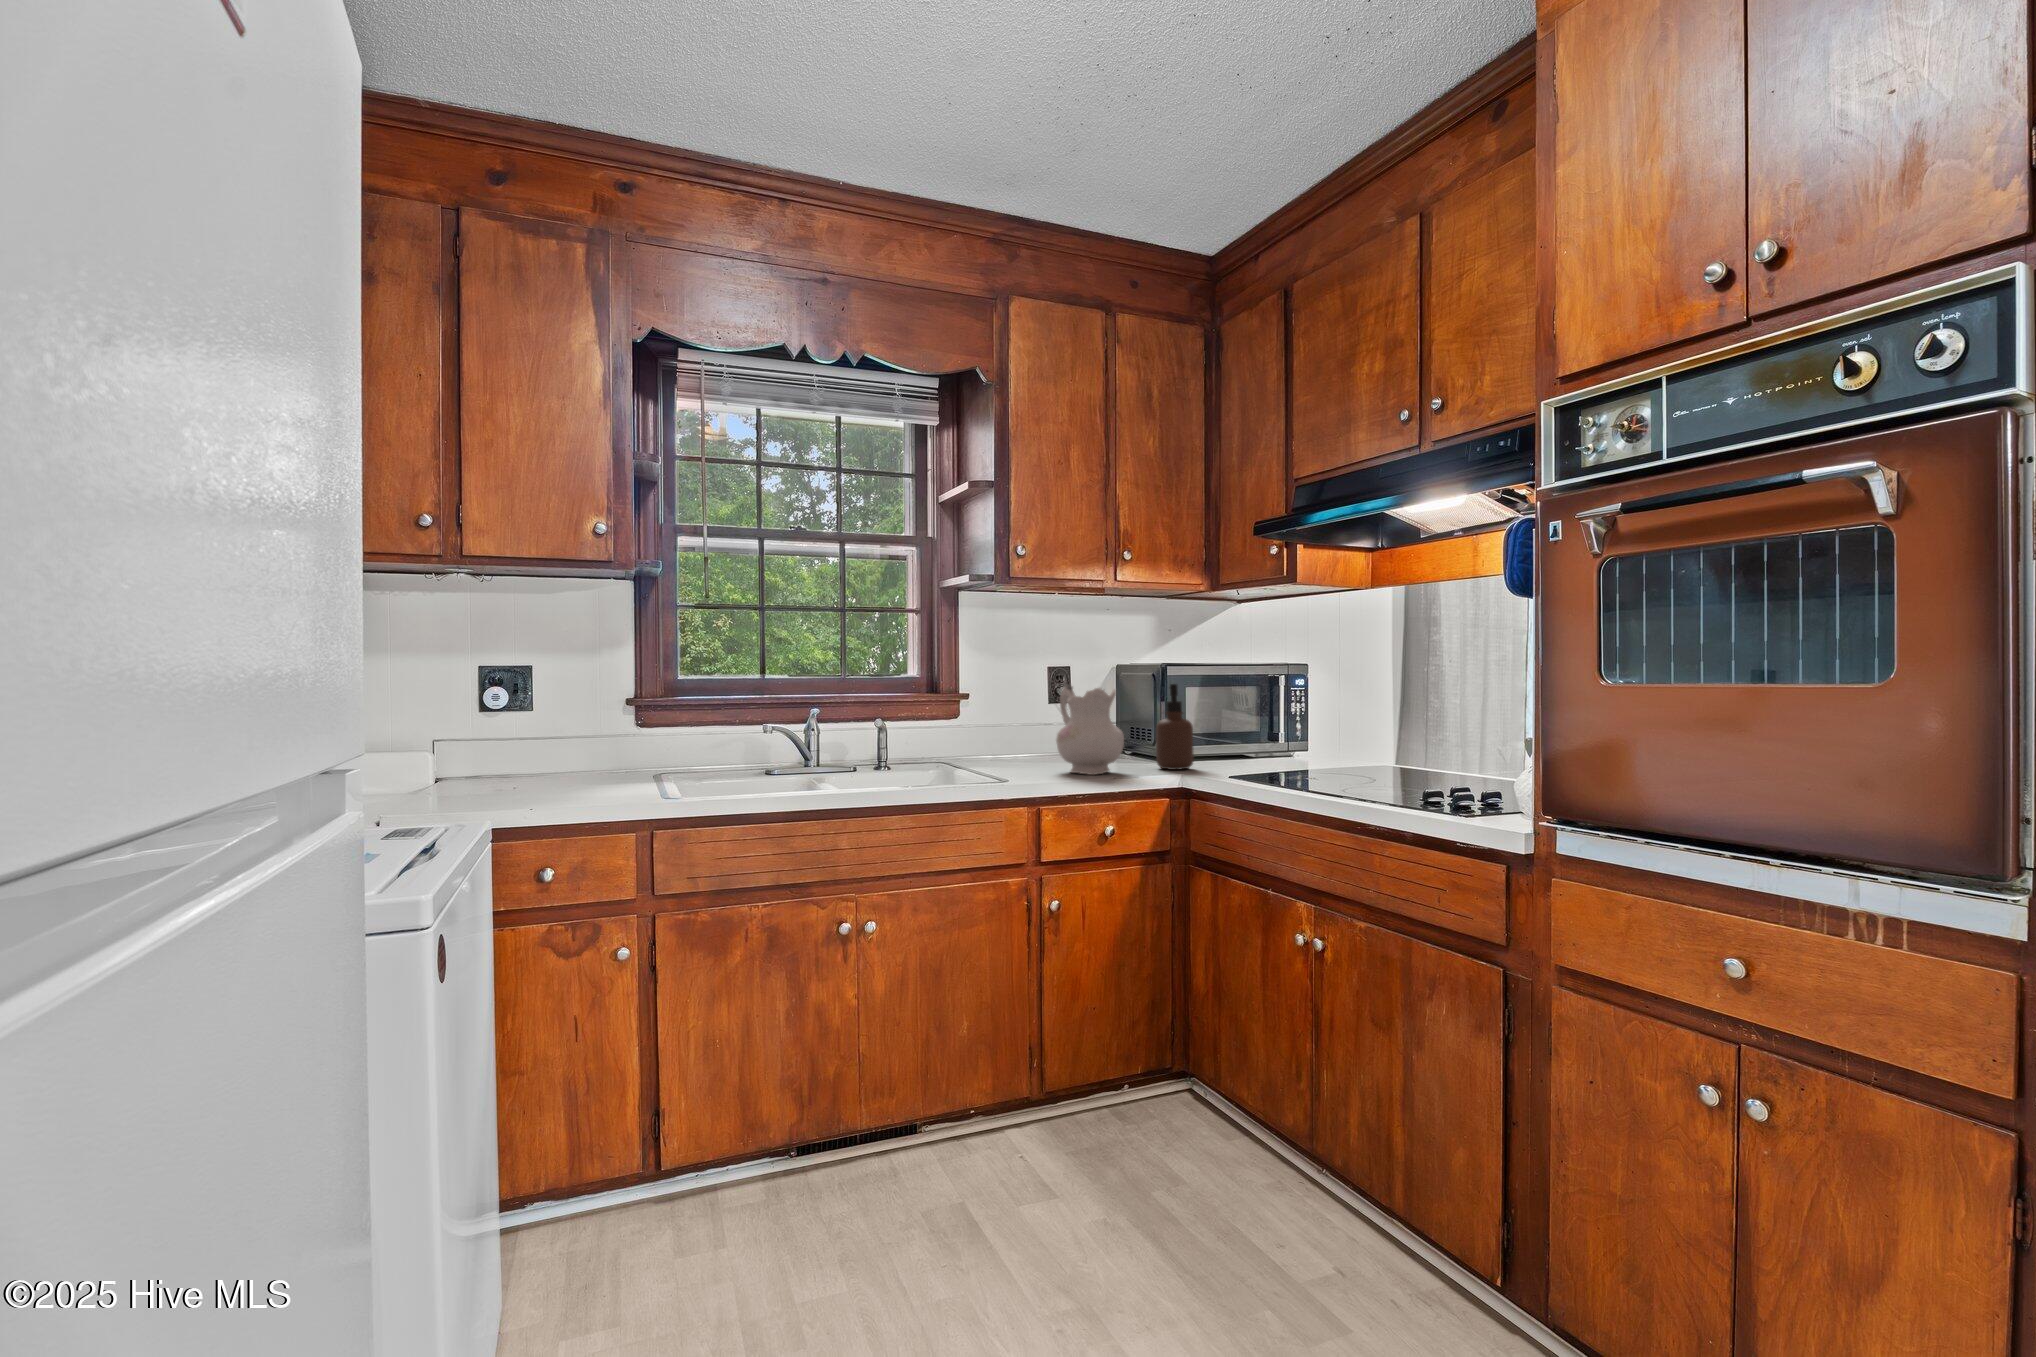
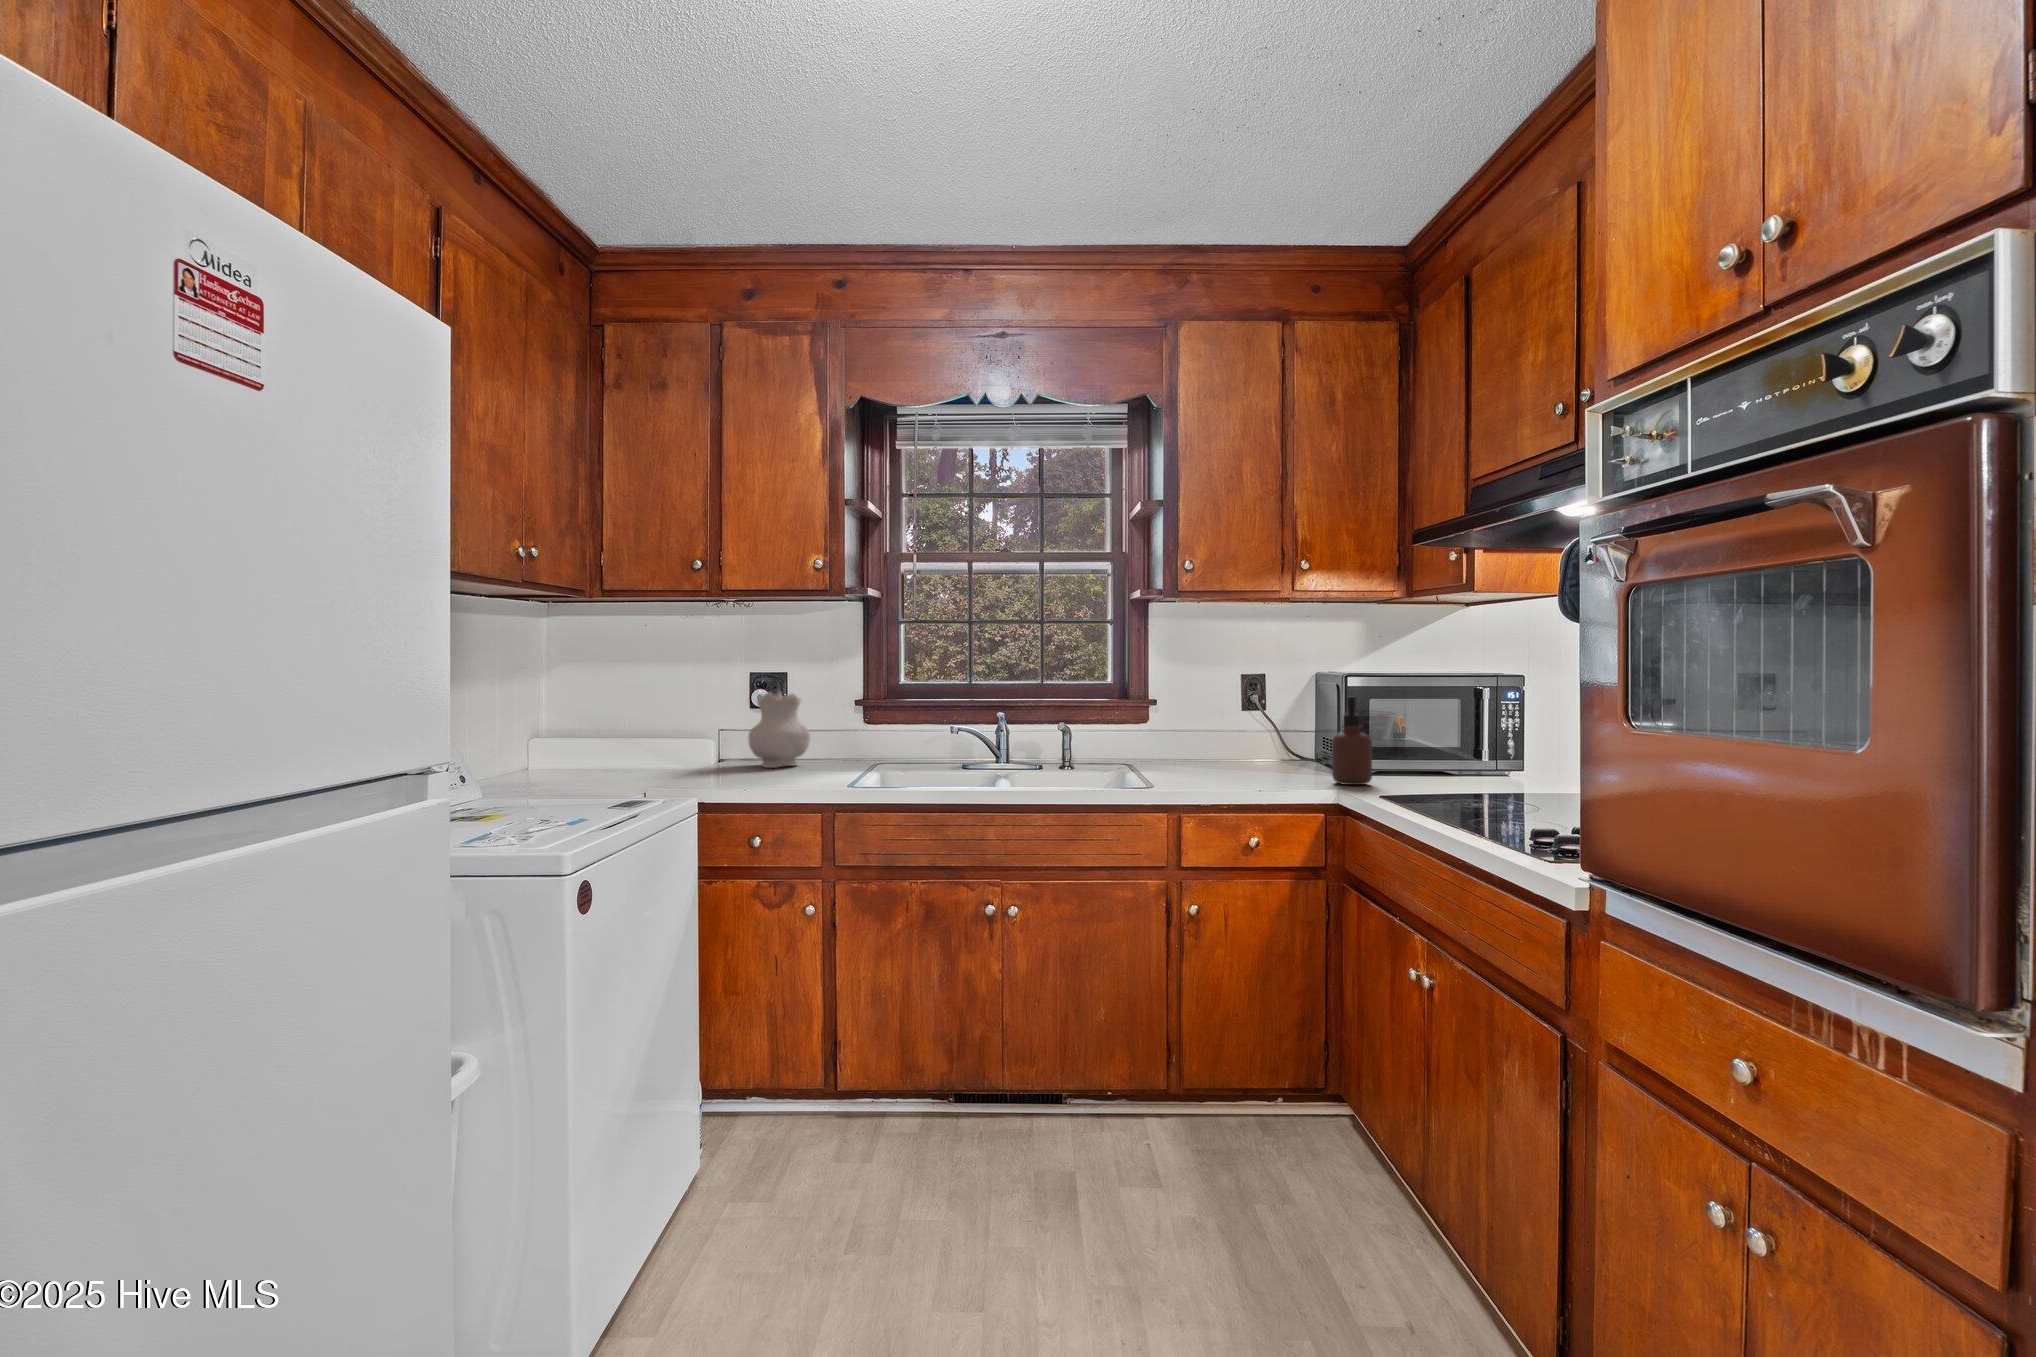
ceramic pitcher: present [1056,685,1124,775] -> present [748,689,810,768]

